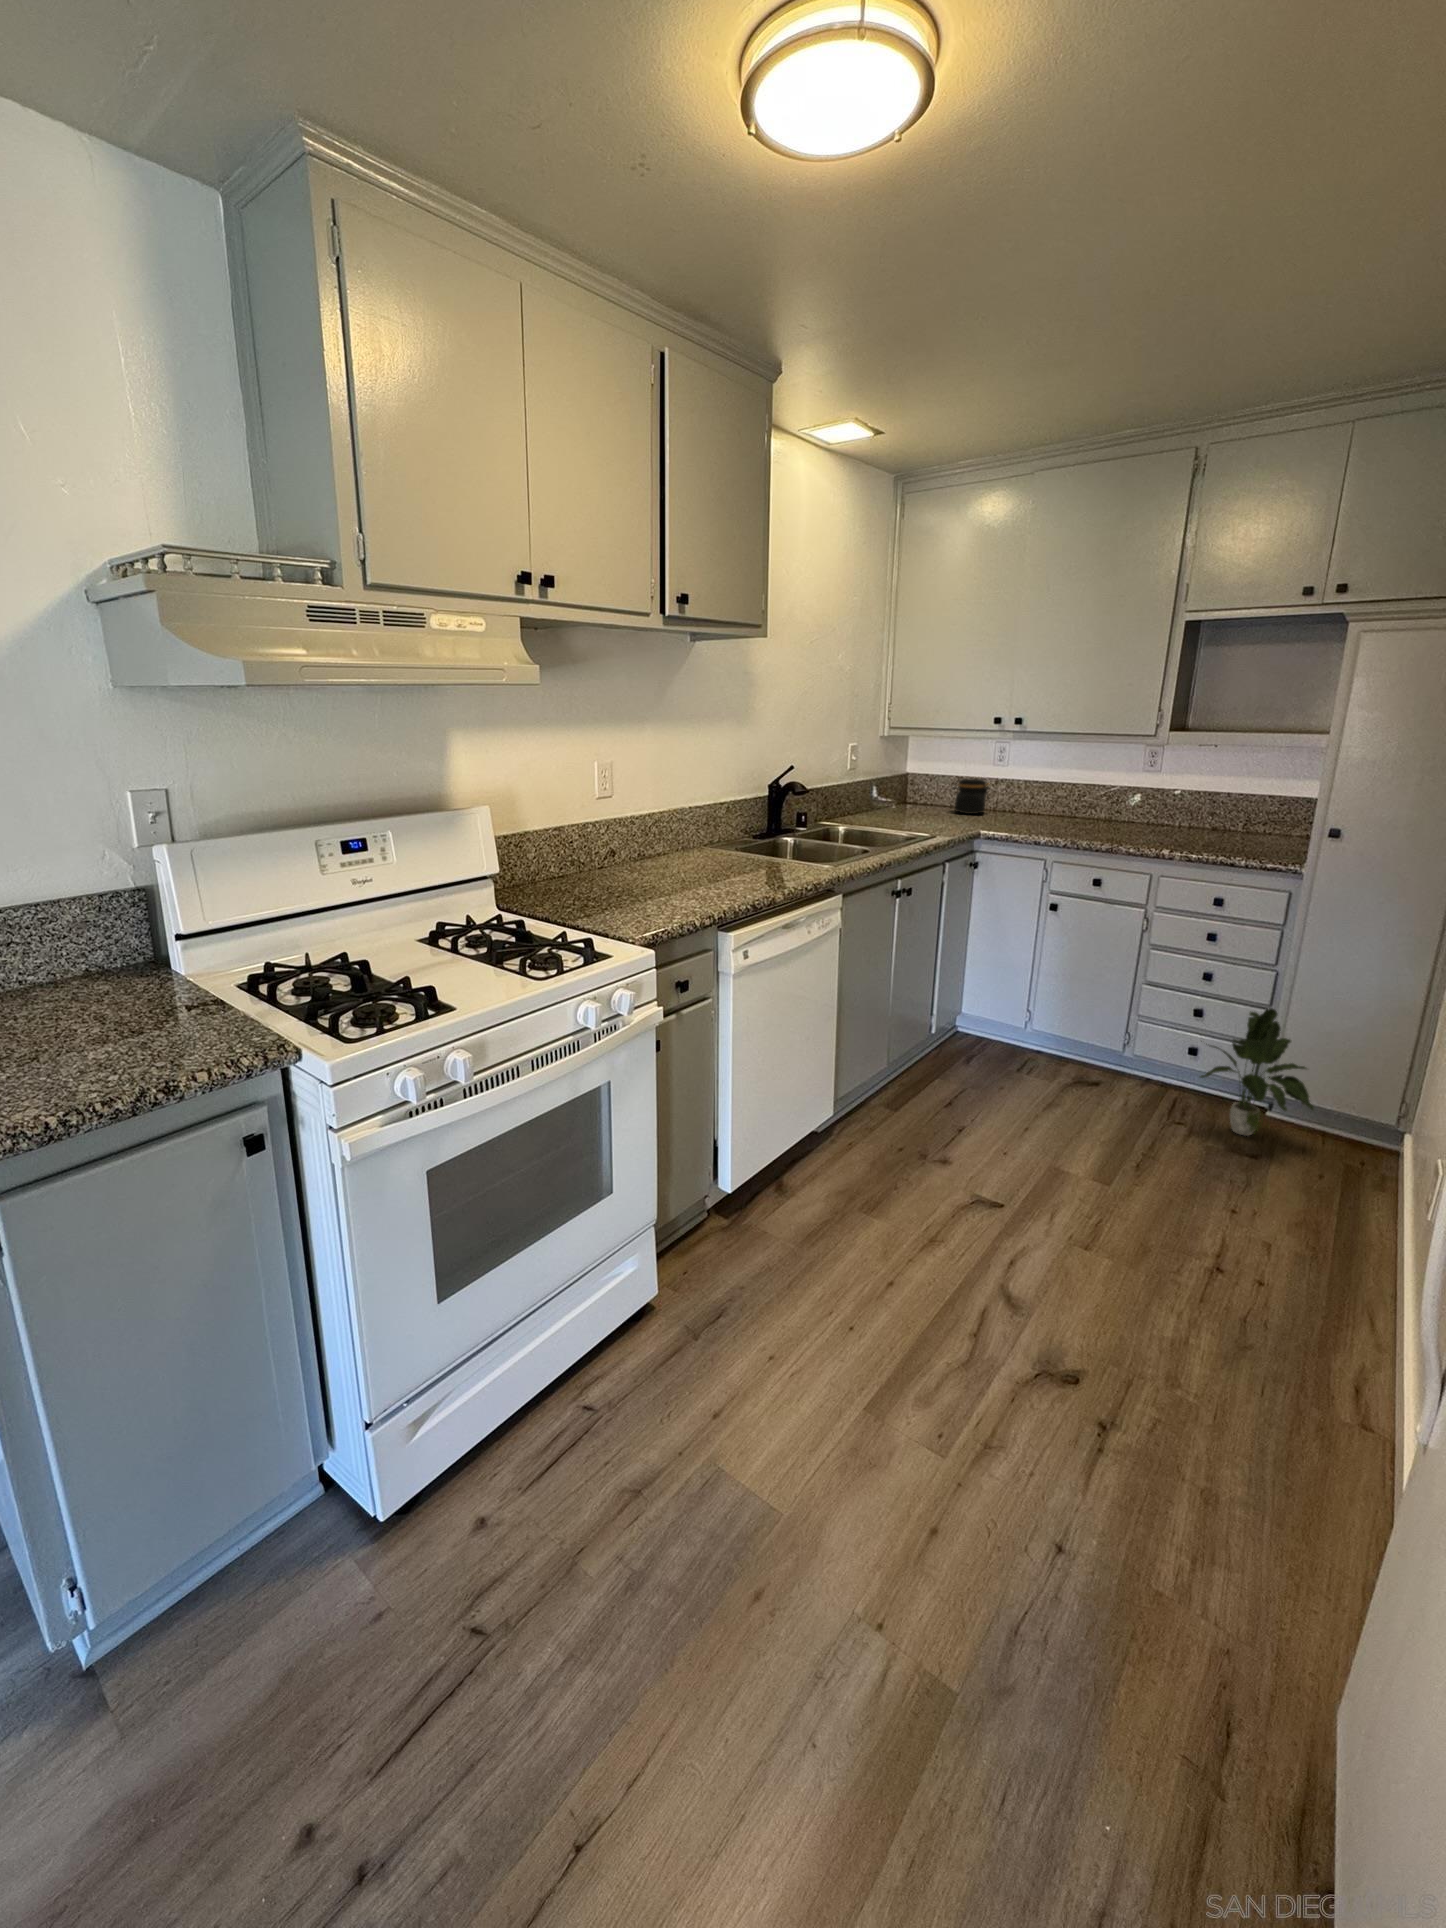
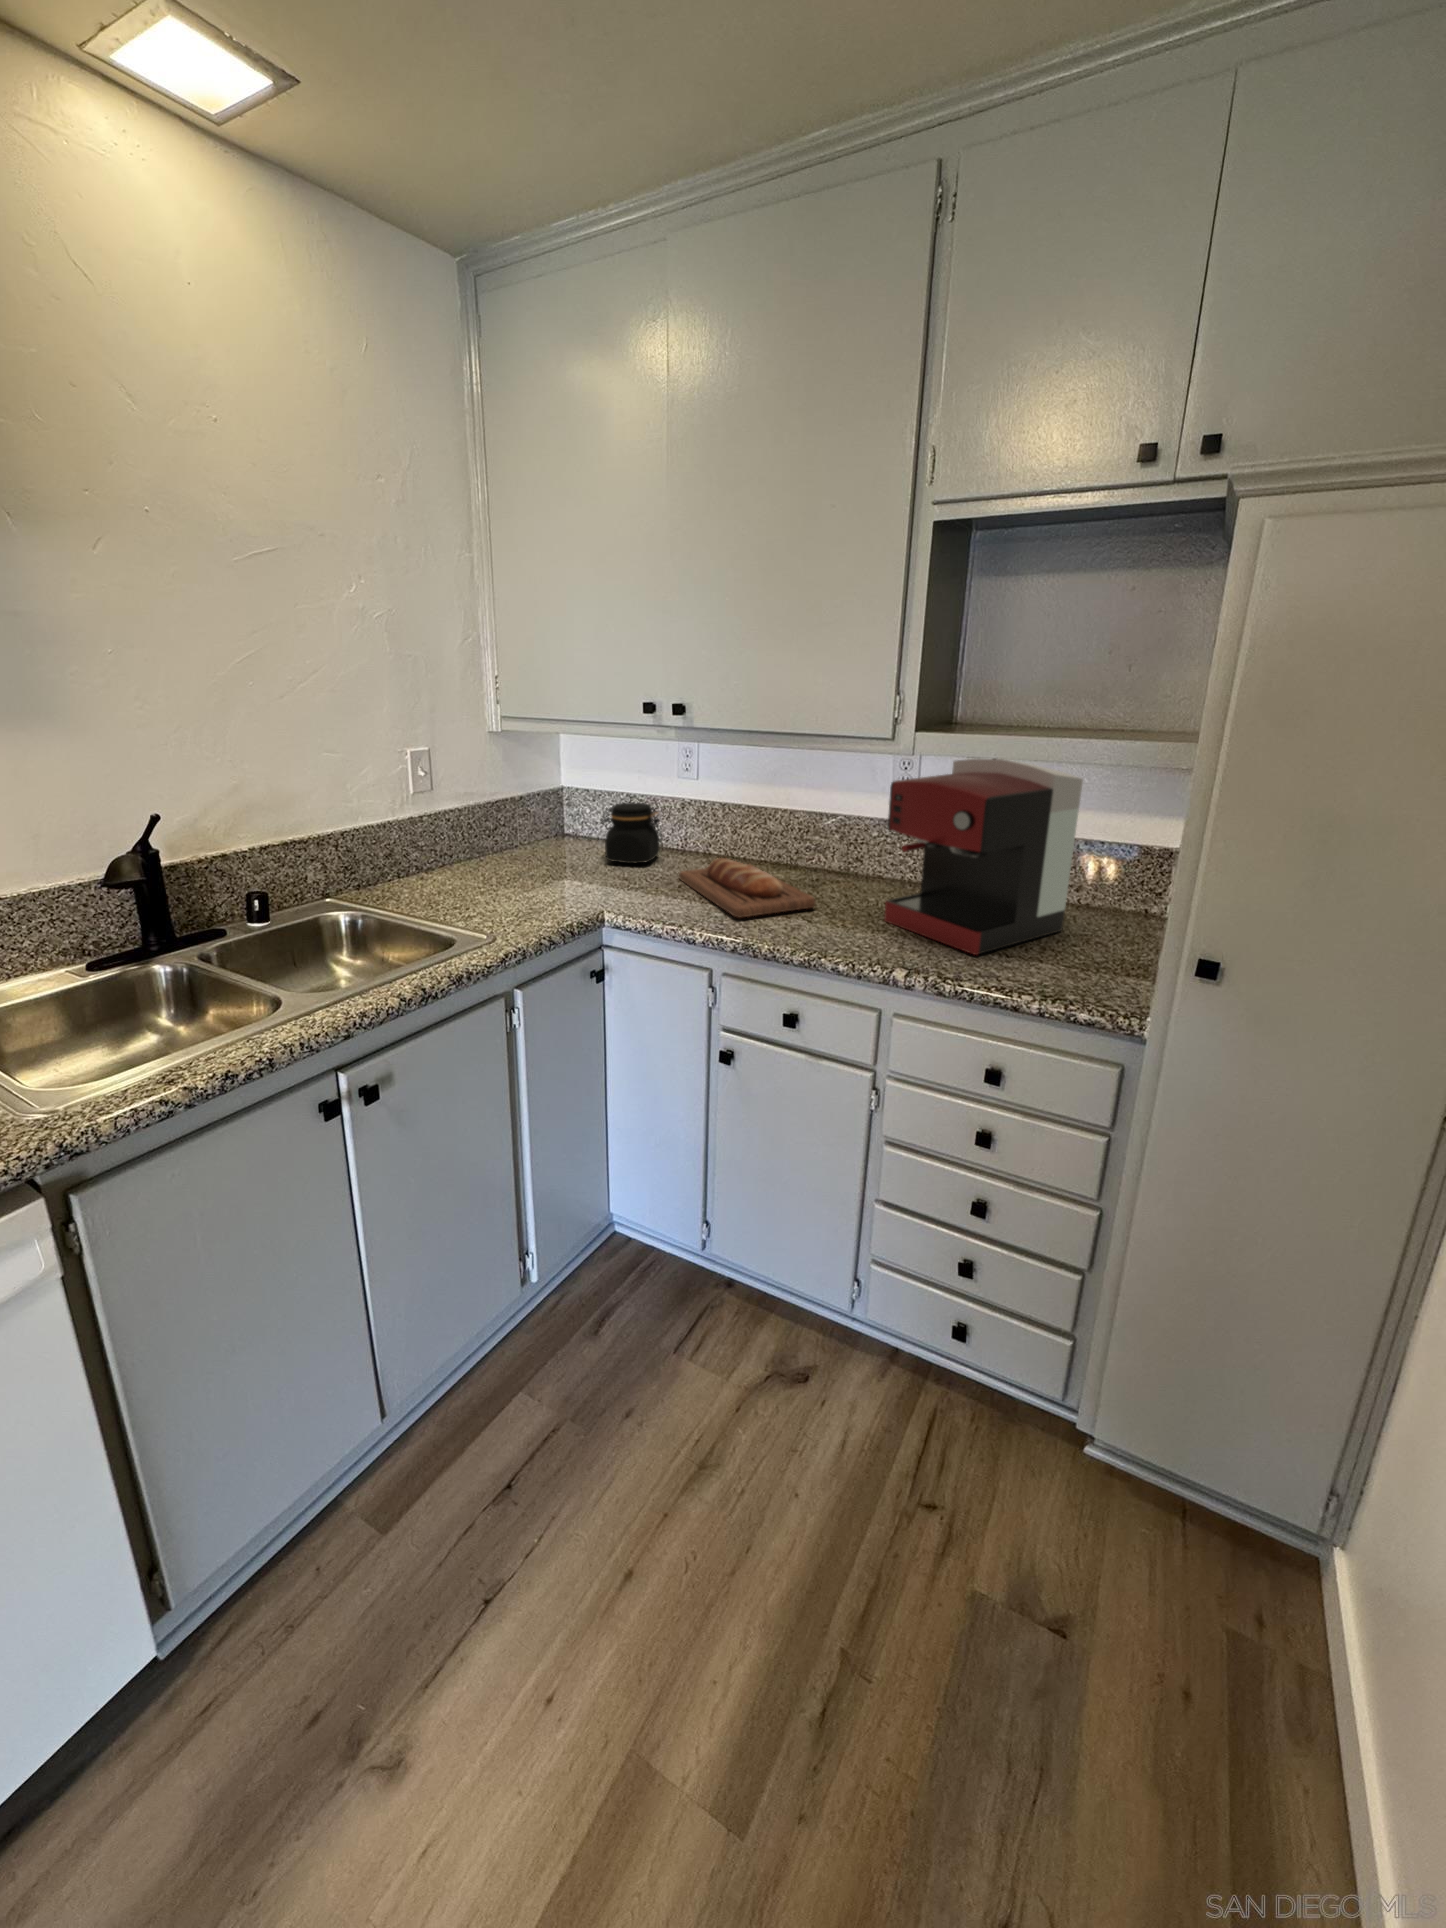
coffee maker: none [1146,747,1268,847] -> present [884,759,1083,955]
bread loaf: none [1007,808,1103,833] -> present [679,858,815,918]
potted plant: present [1201,1008,1314,1136] -> none [955,1285,1168,1550]

